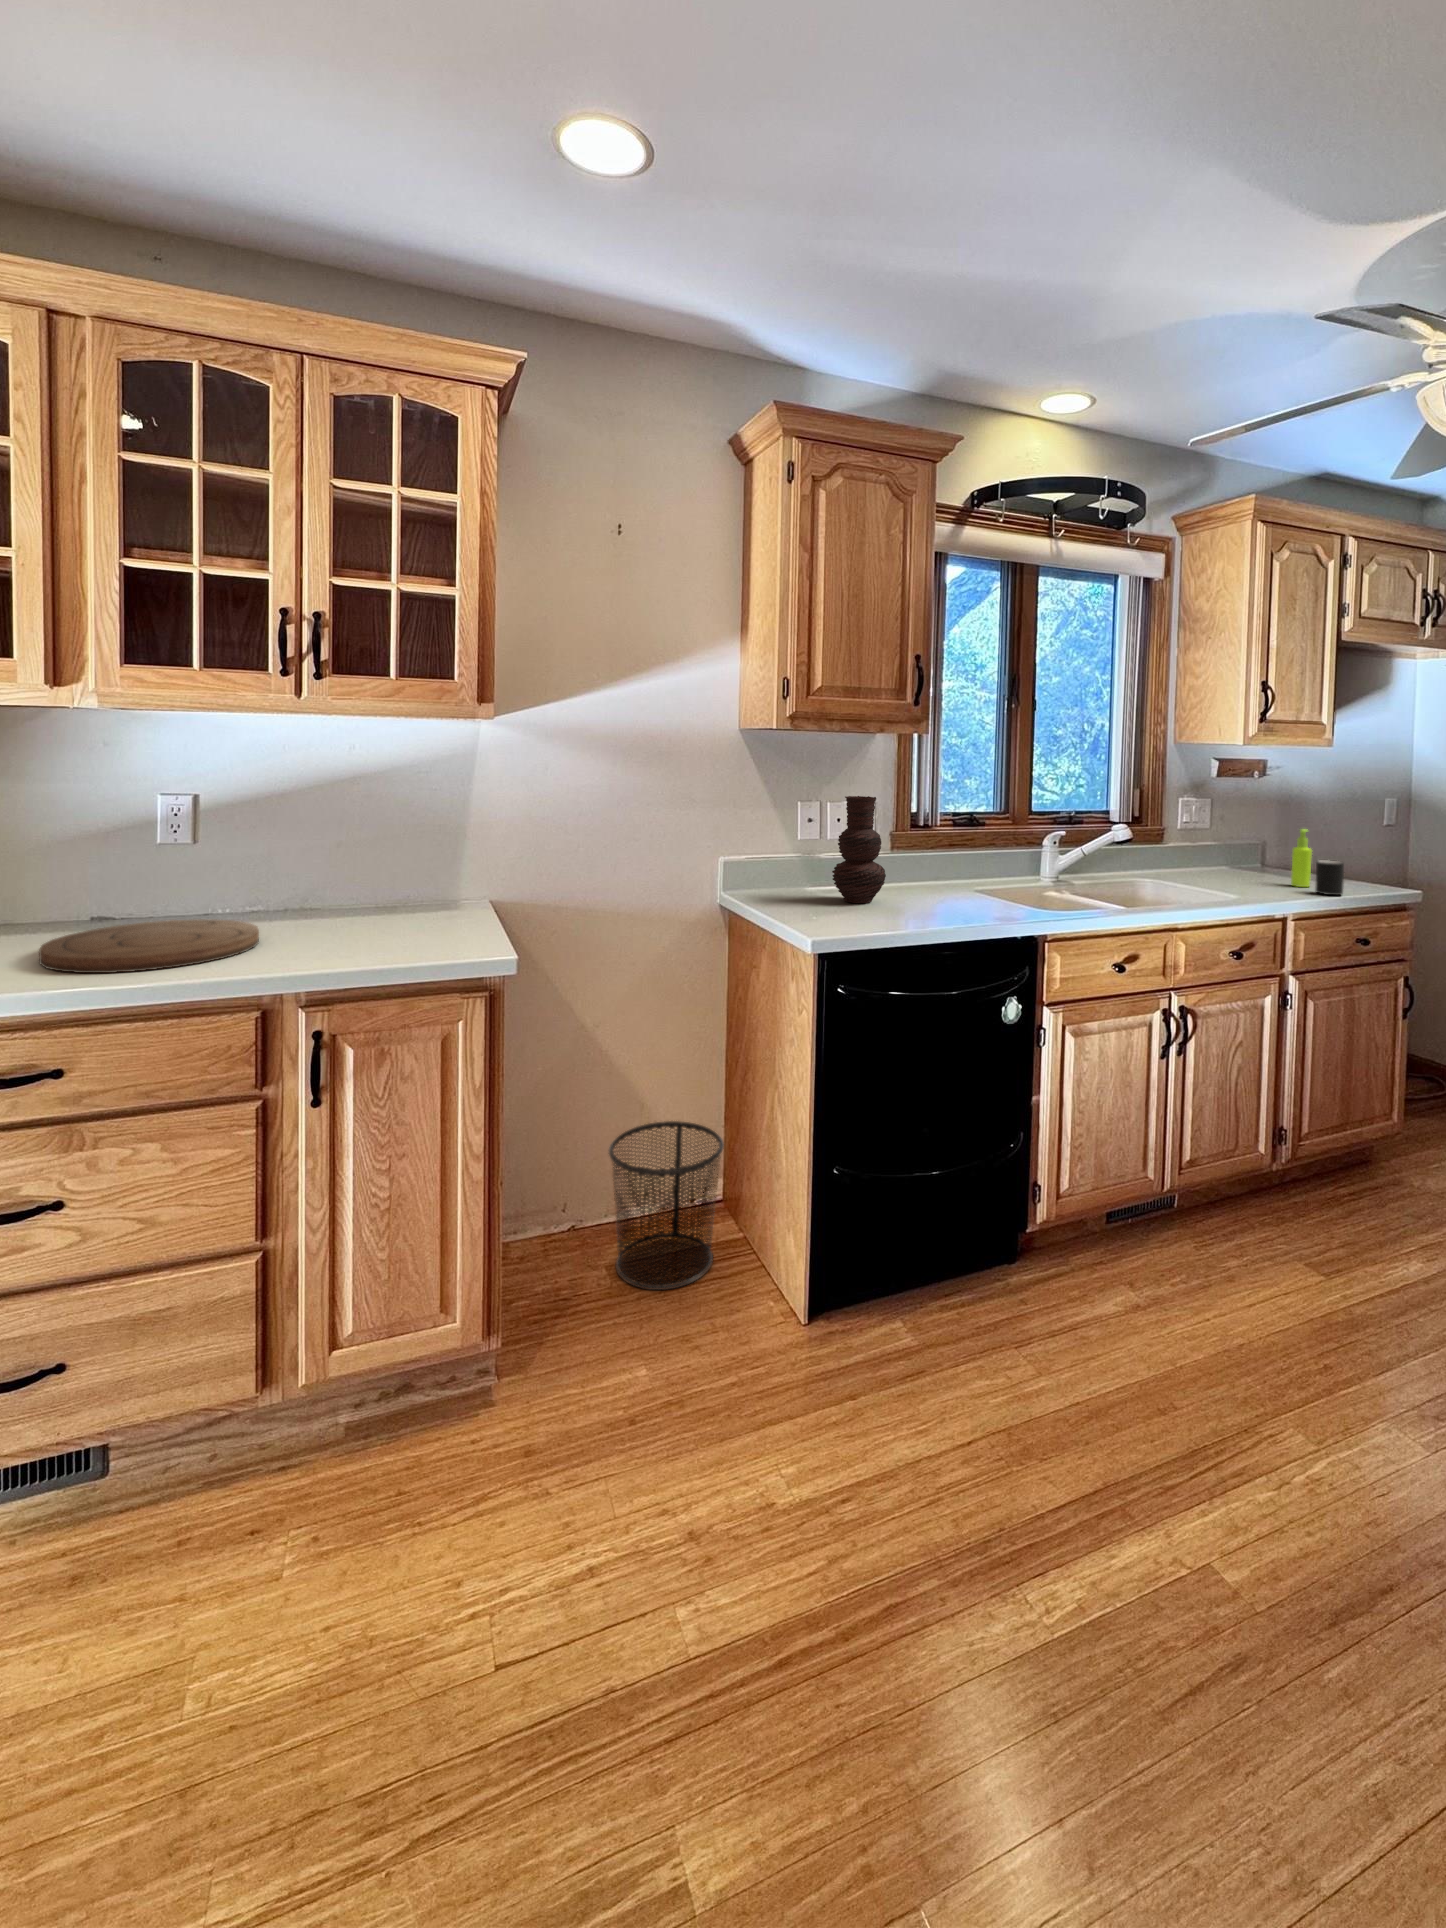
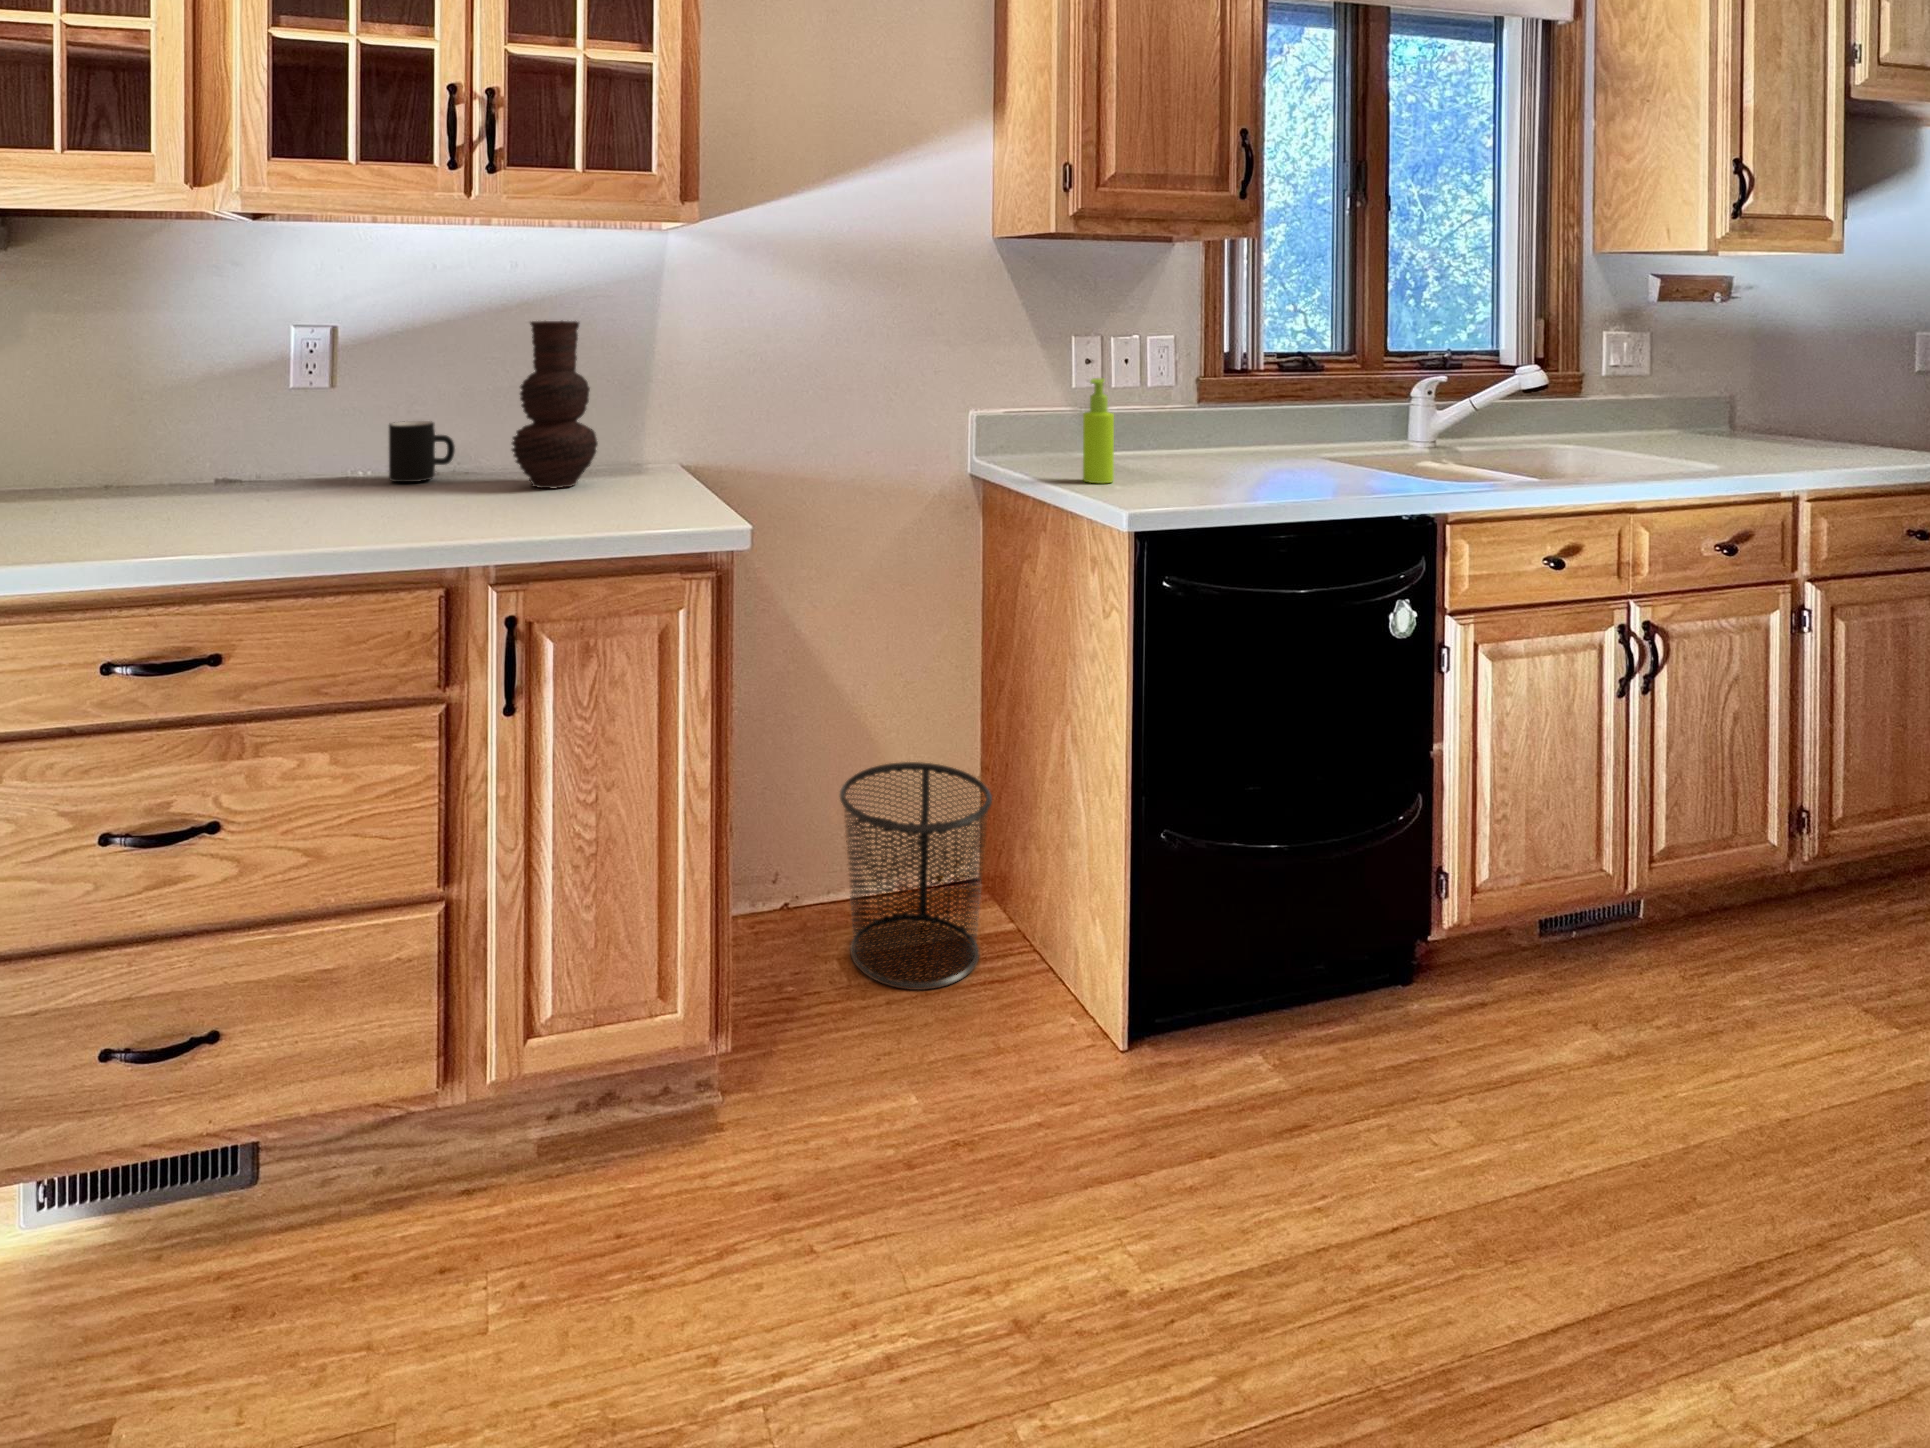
vase: present [832,796,886,903] -> present [512,321,598,488]
soap dispenser: present [1291,829,1312,887] -> present [1083,378,1114,483]
mug: present [1316,860,1344,895] -> present [389,421,455,482]
cutting board: present [39,919,259,973] -> none [183,480,426,538]

